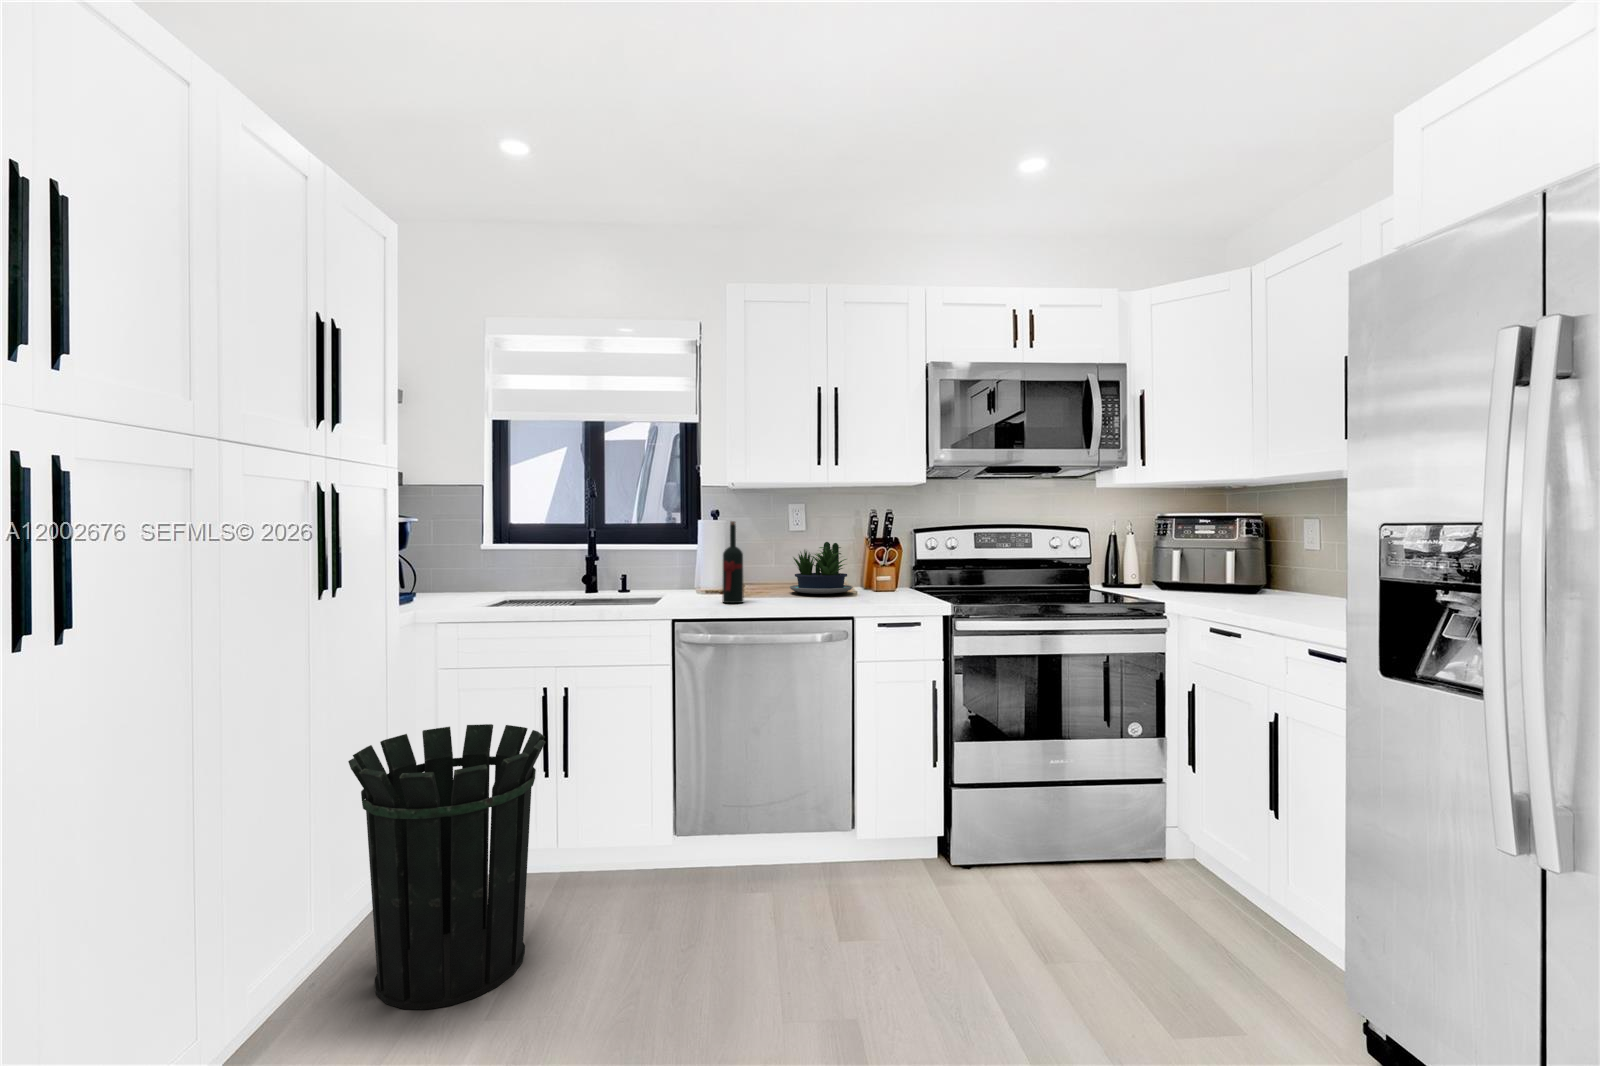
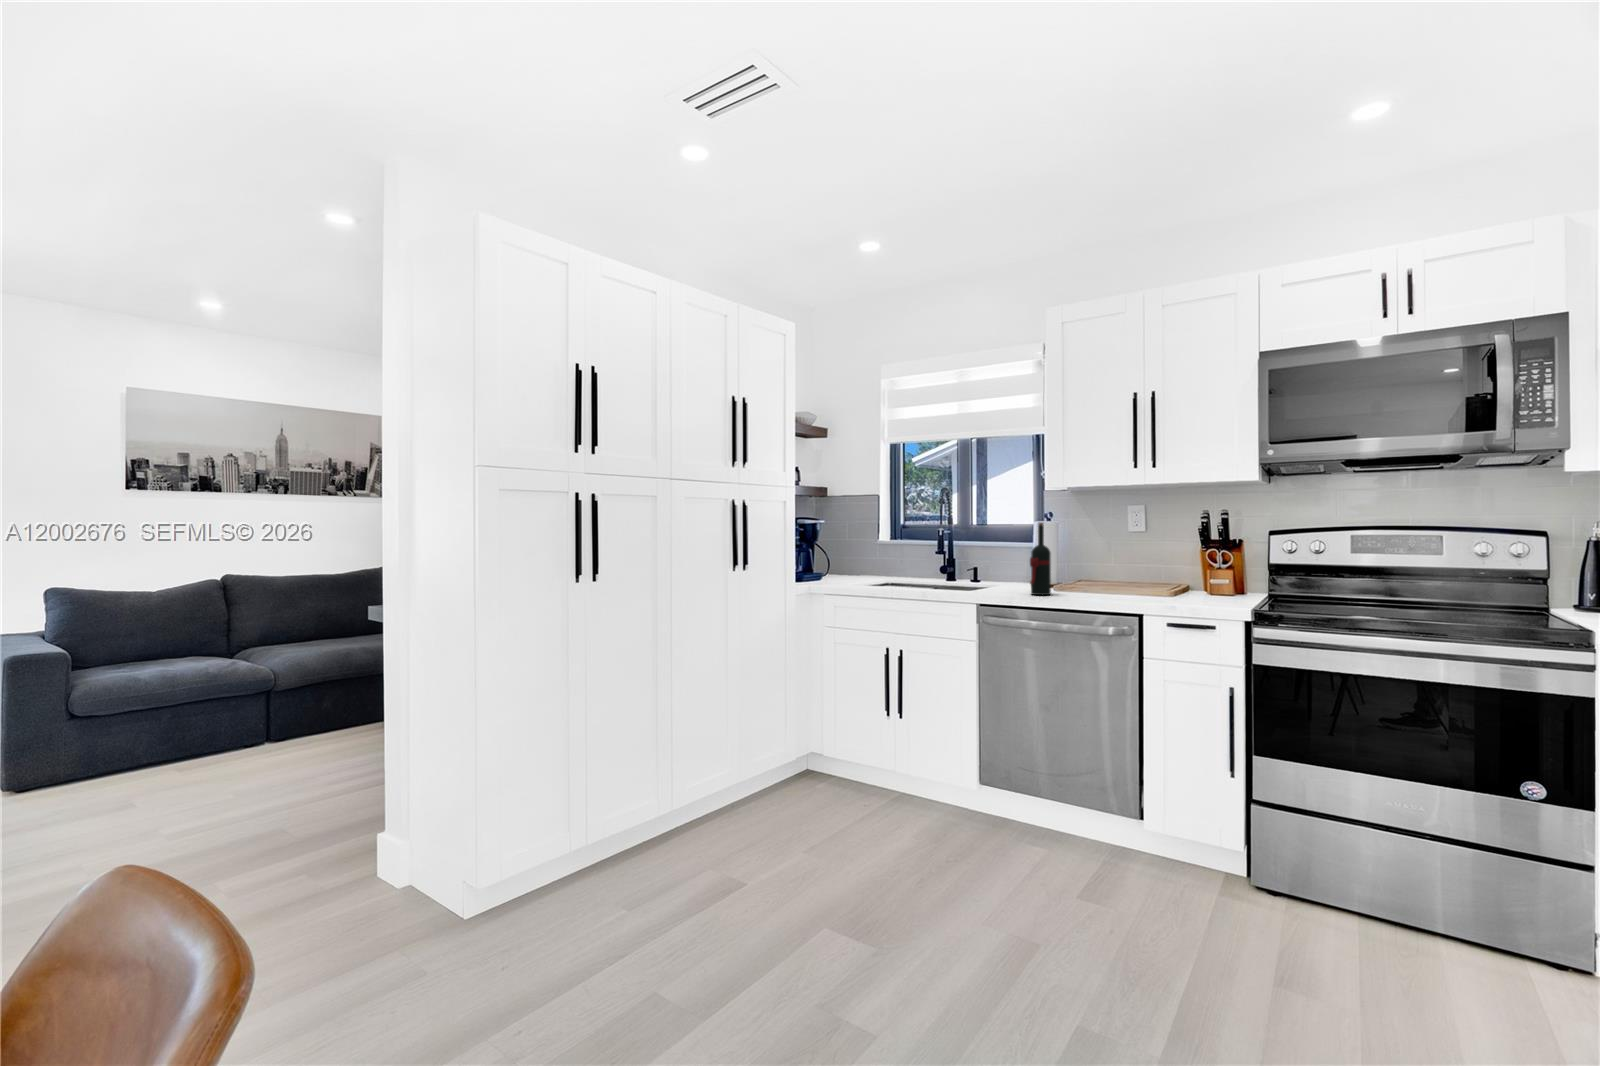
potted plant: present [790,542,853,594] -> none [1113,542,1182,592]
waste bin: present [348,724,545,1010] -> none [742,664,860,842]

